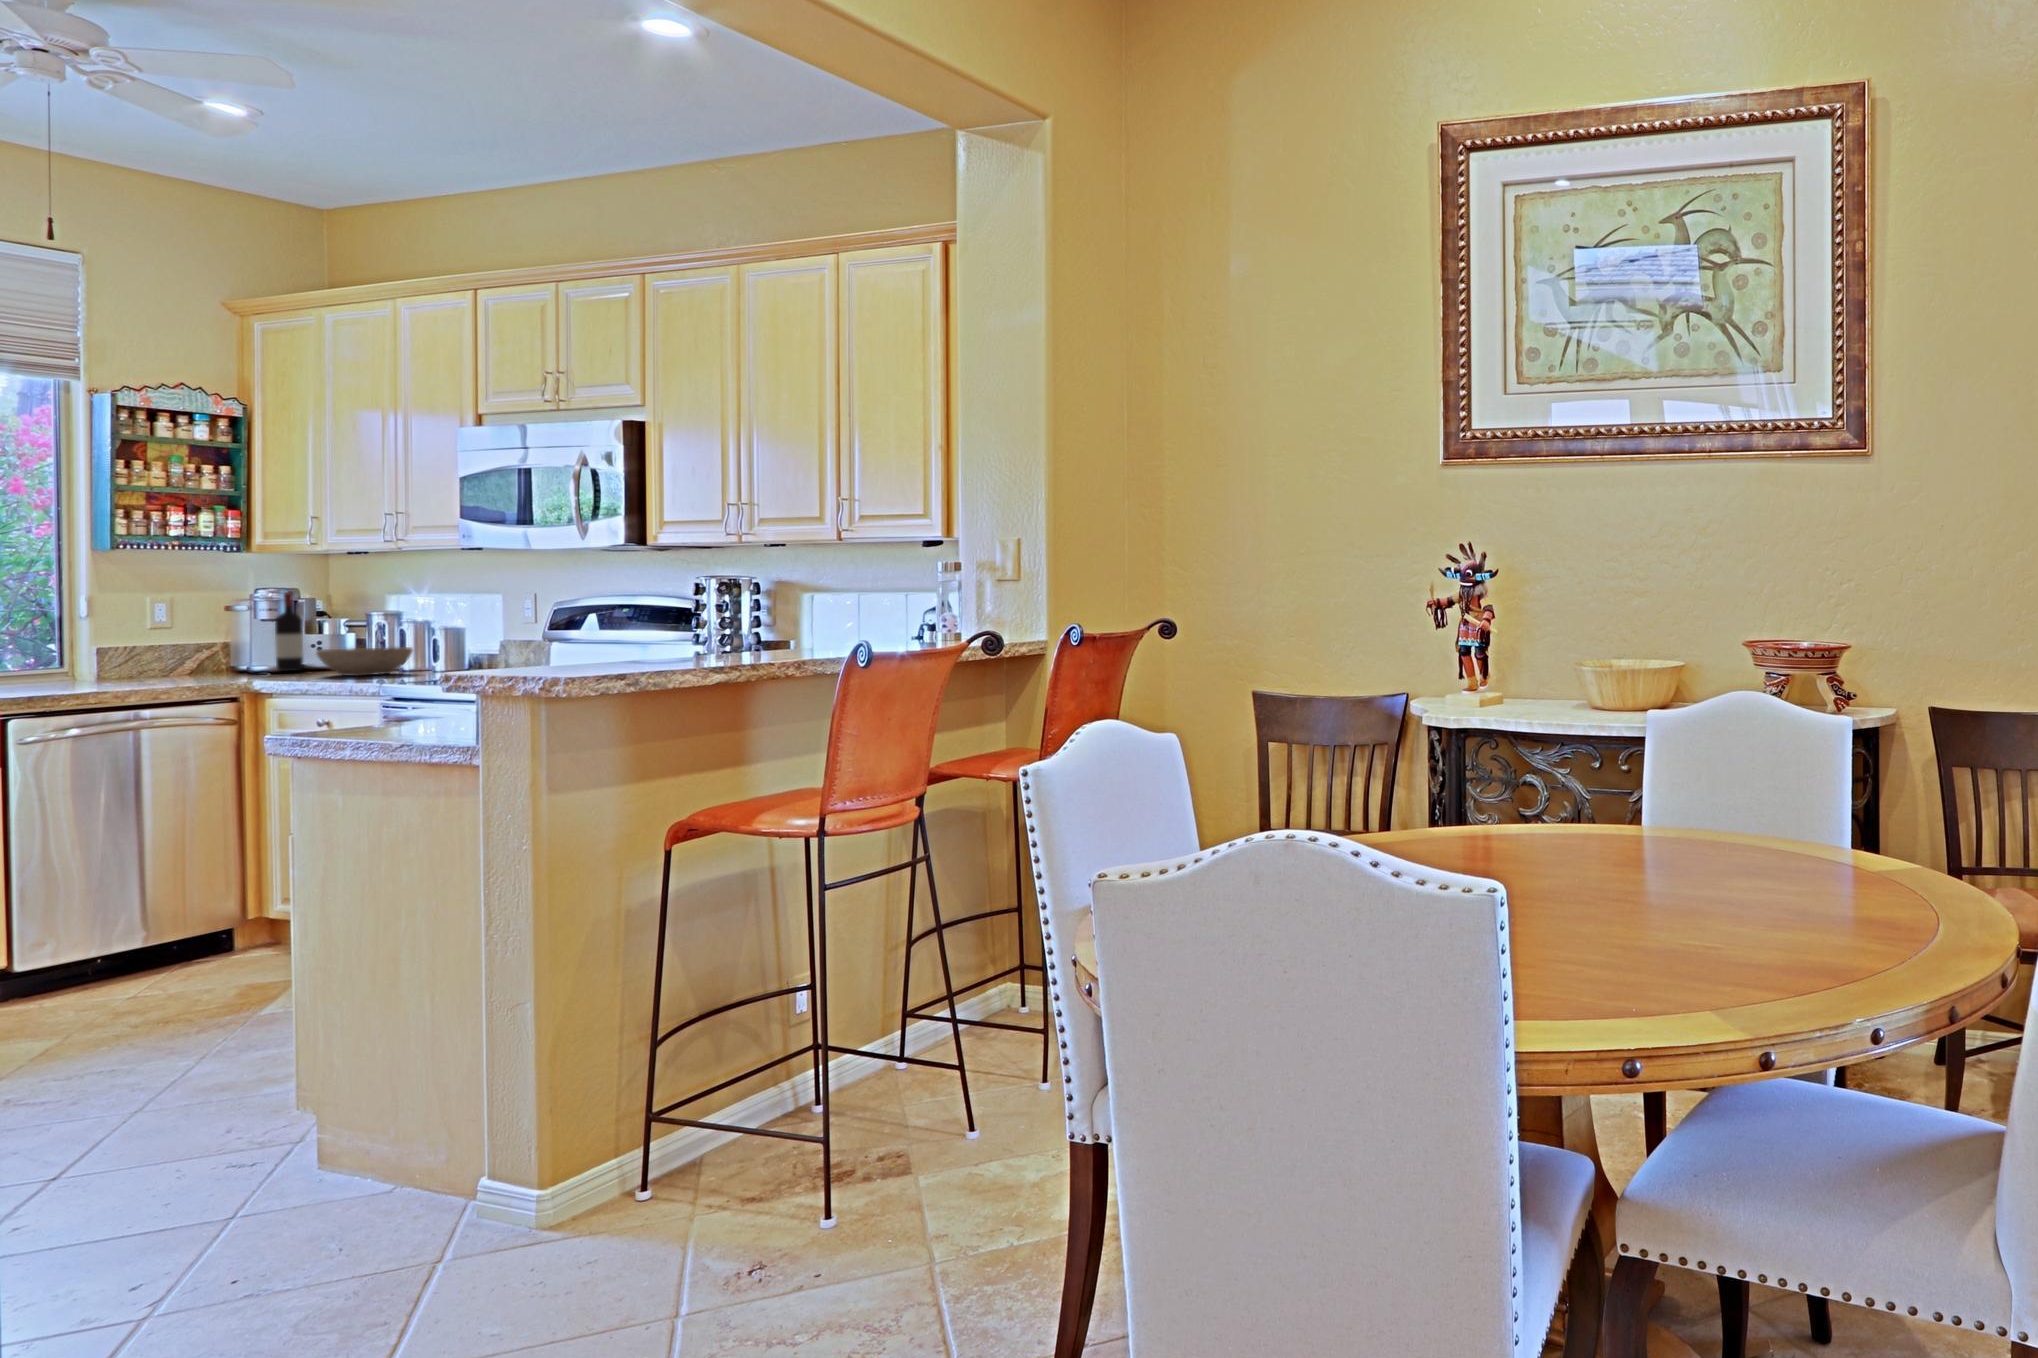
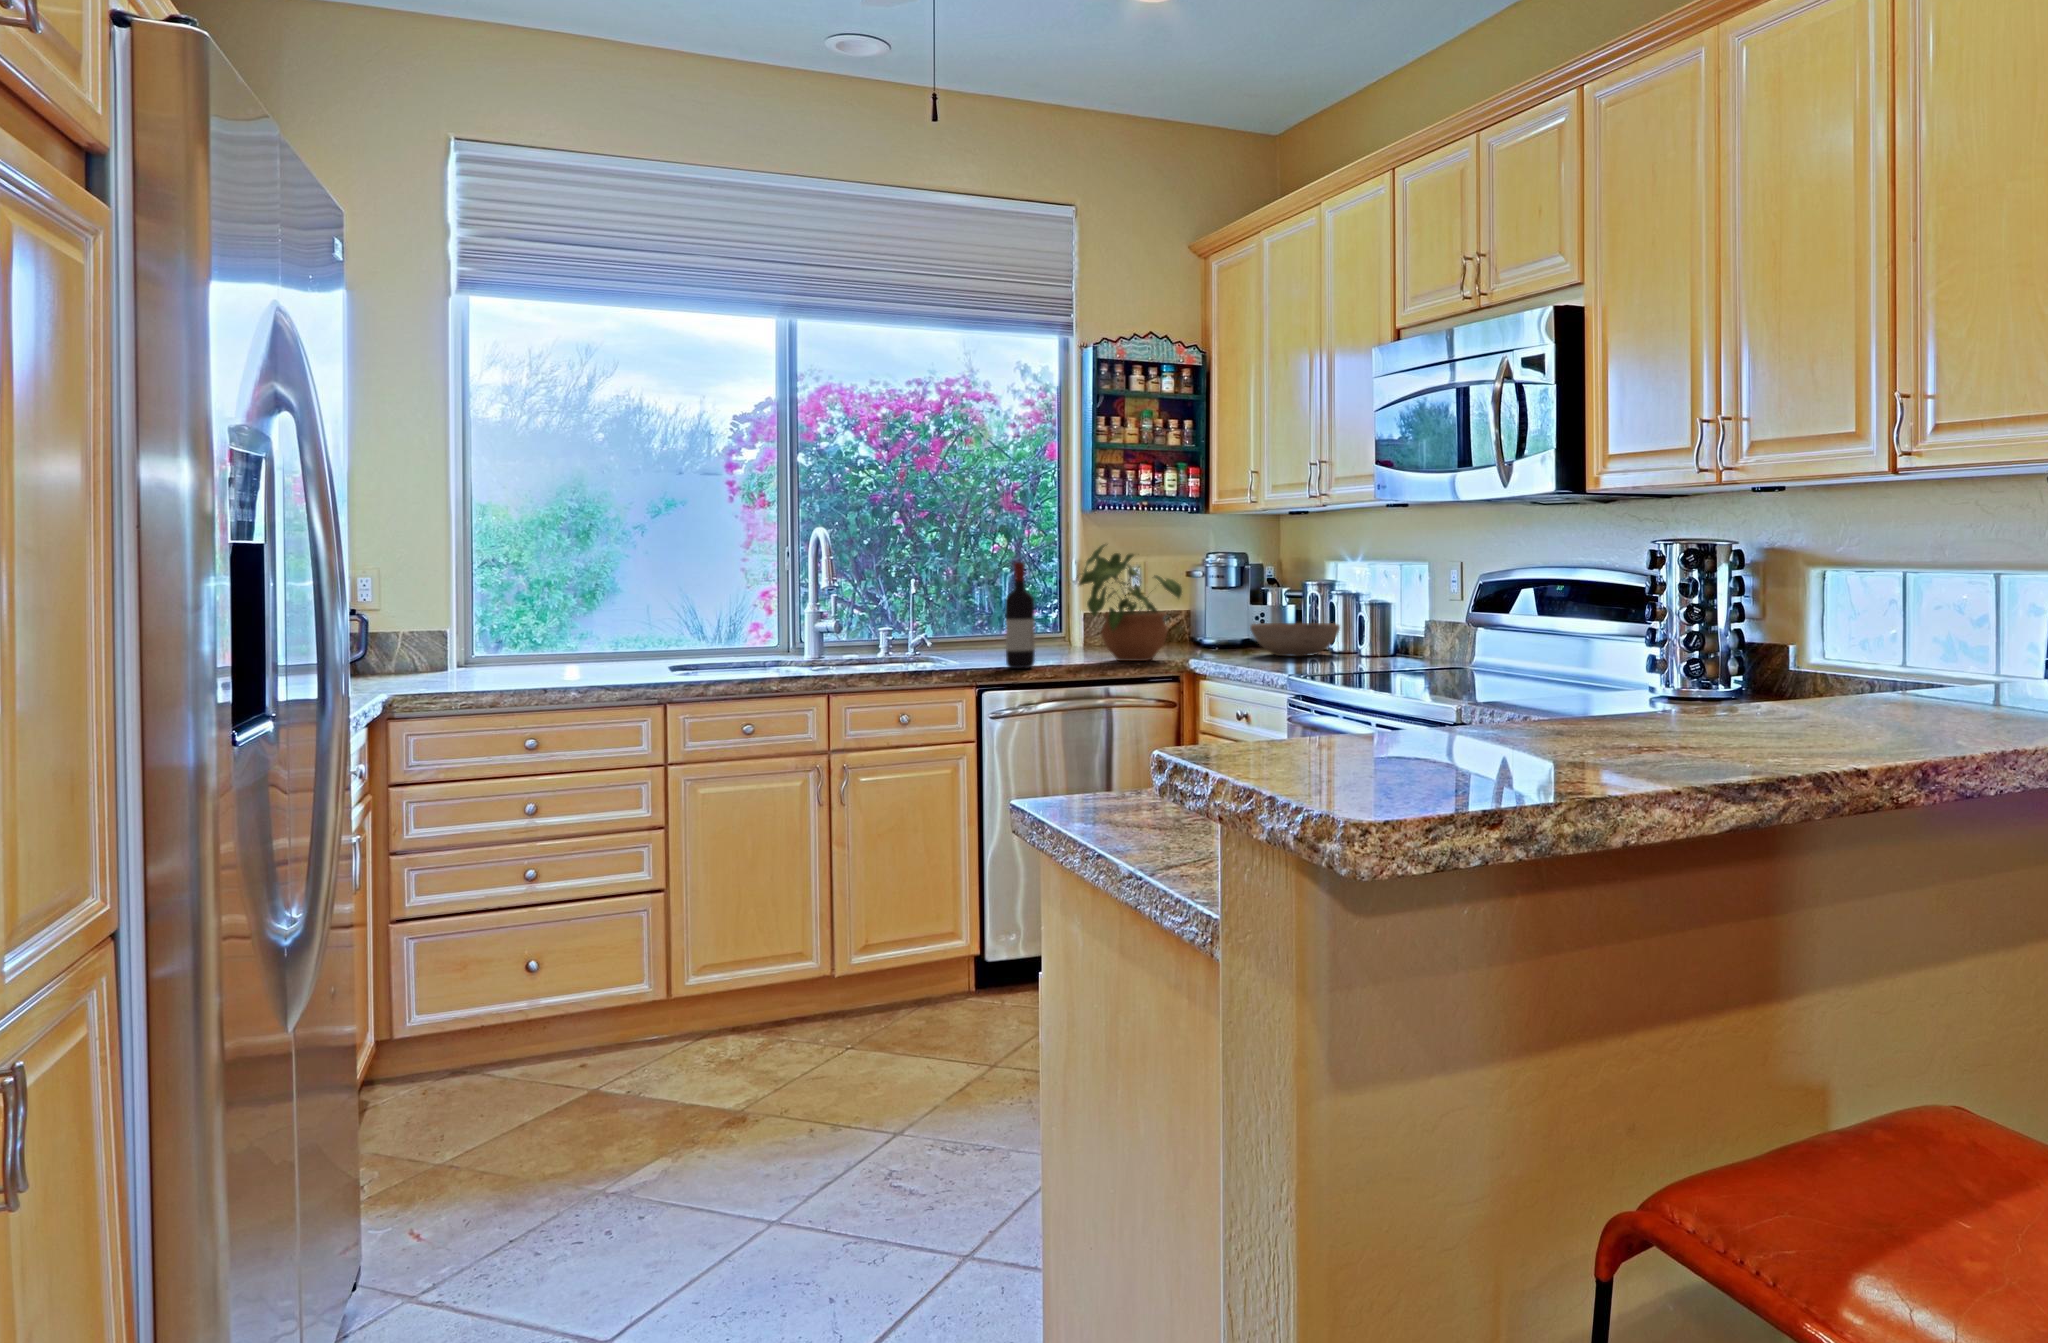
potted plant: none [118,580,244,685] -> present [1079,545,1182,661]
wine bottle: present [275,591,303,671] -> present [1005,562,1035,669]

